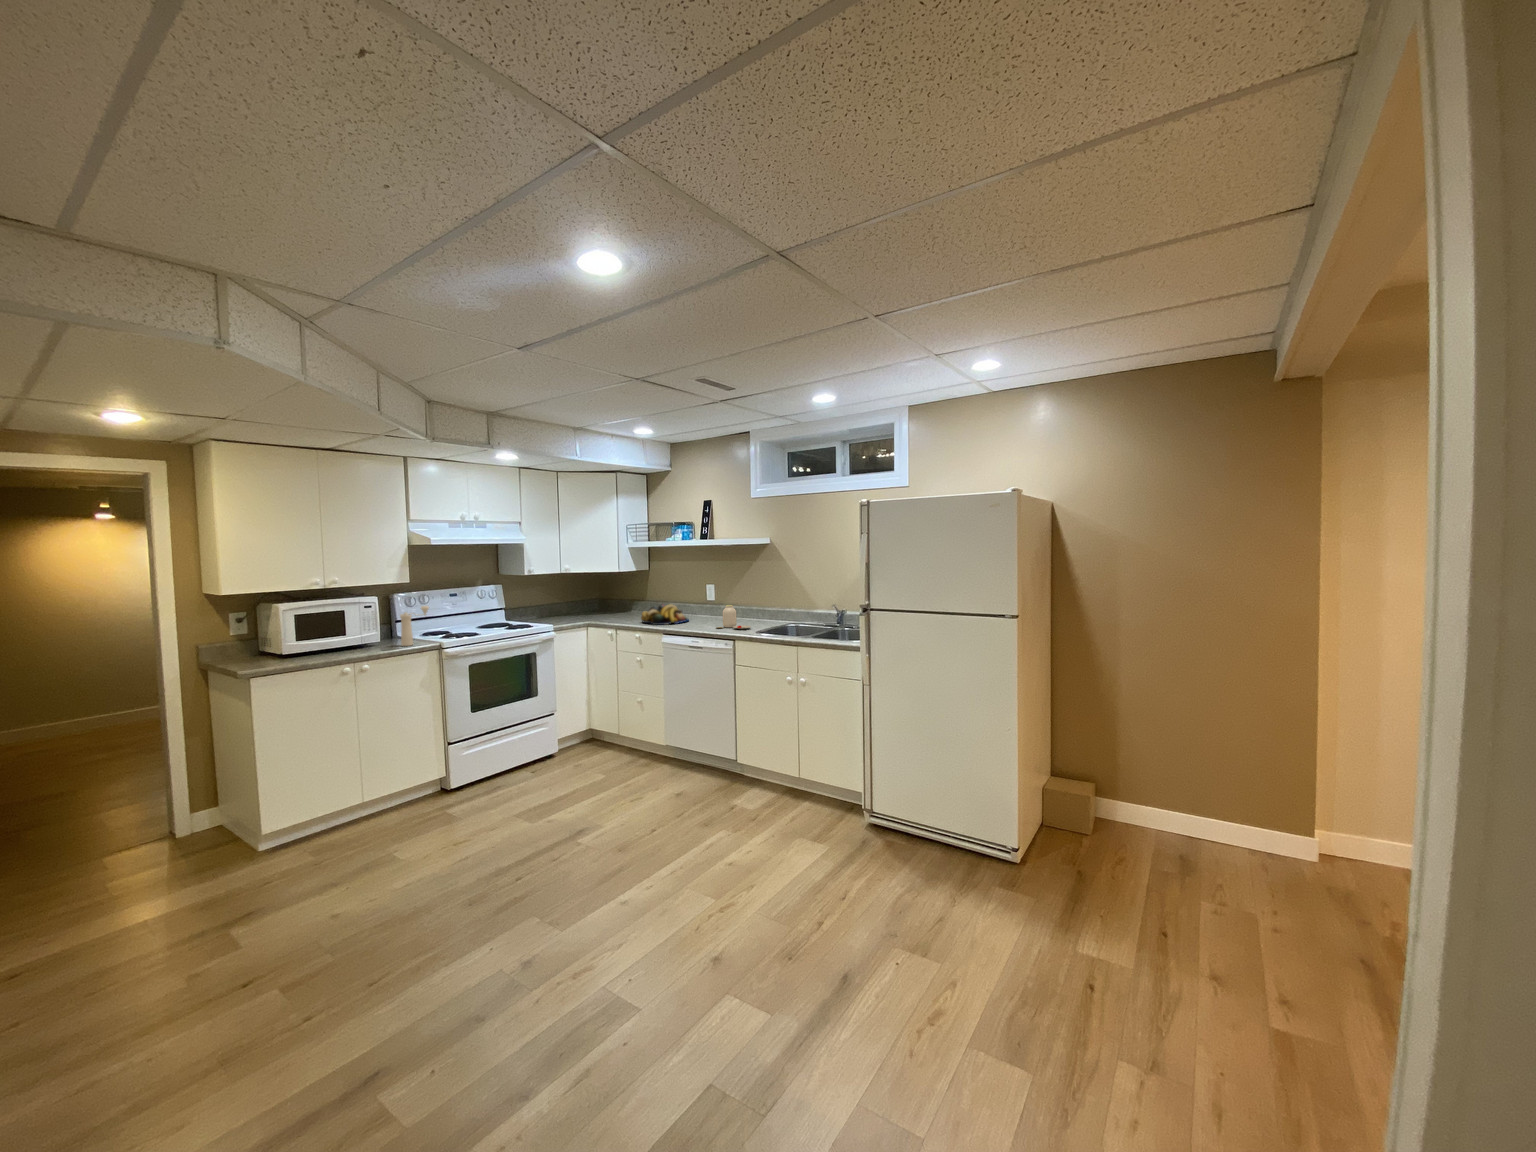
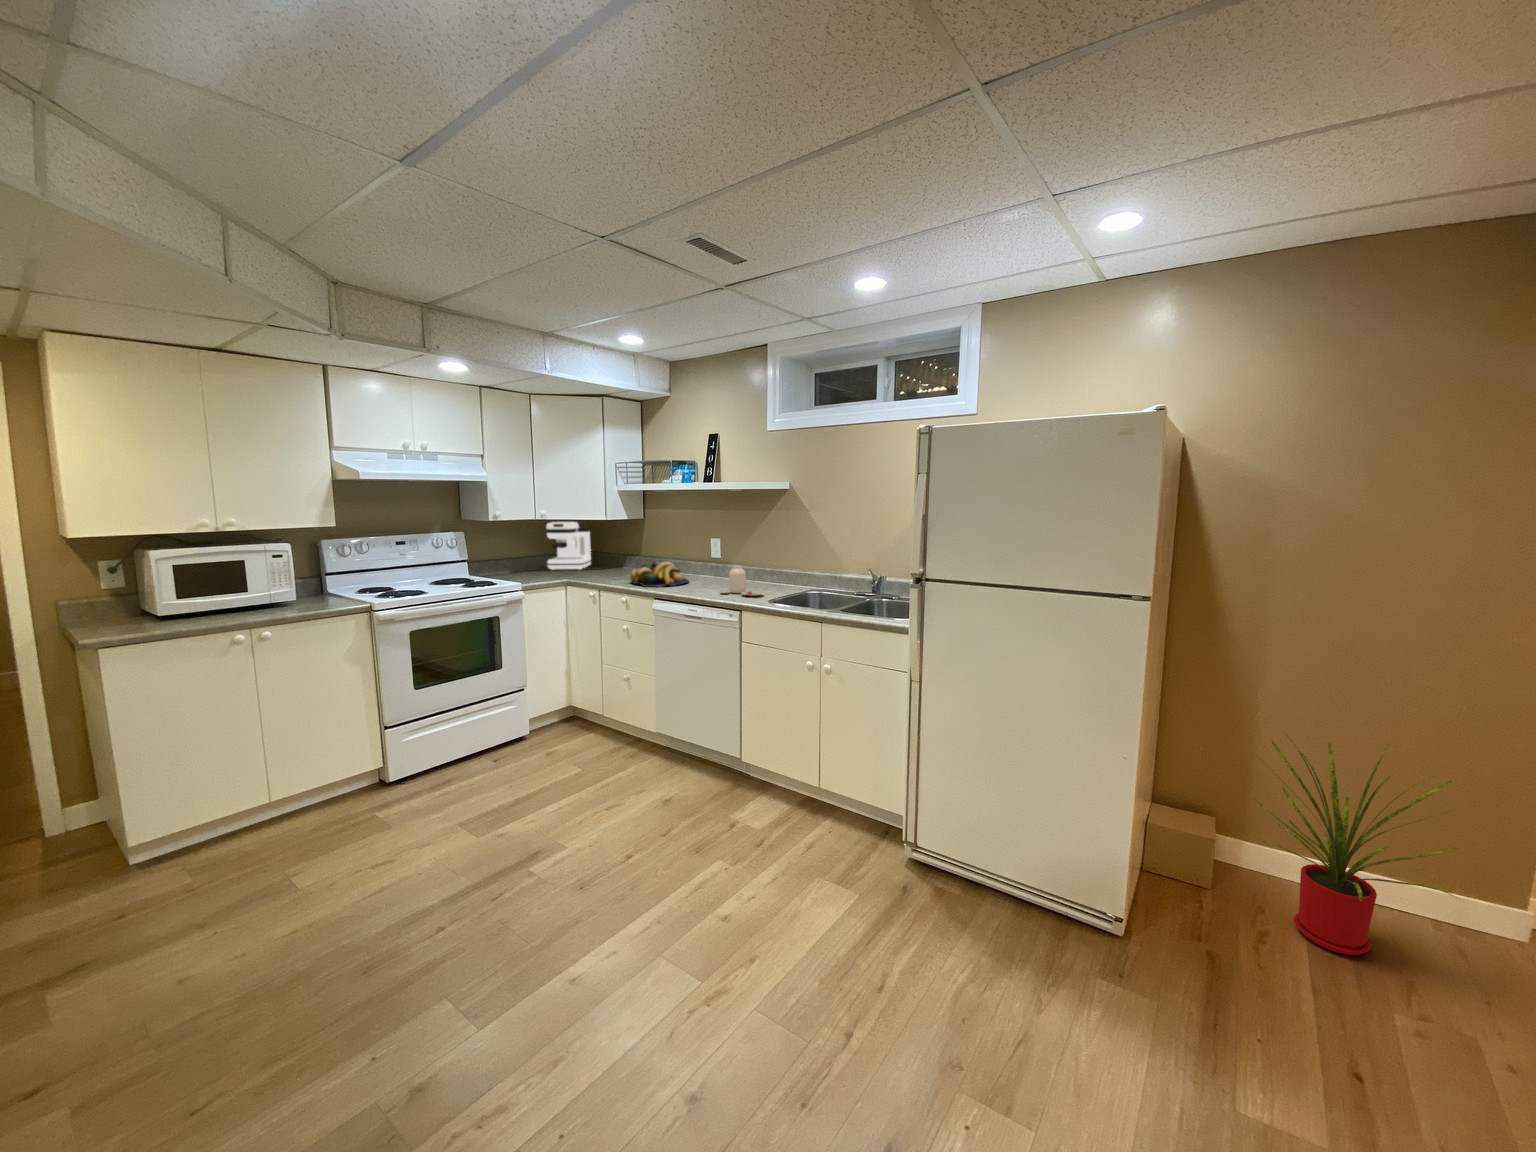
coffee maker: none [568,574,604,615] -> present [547,522,591,570]
pepper mill: present [400,606,429,646] -> none [315,557,356,608]
house plant: none [1106,710,1240,868] -> present [1252,734,1460,955]

